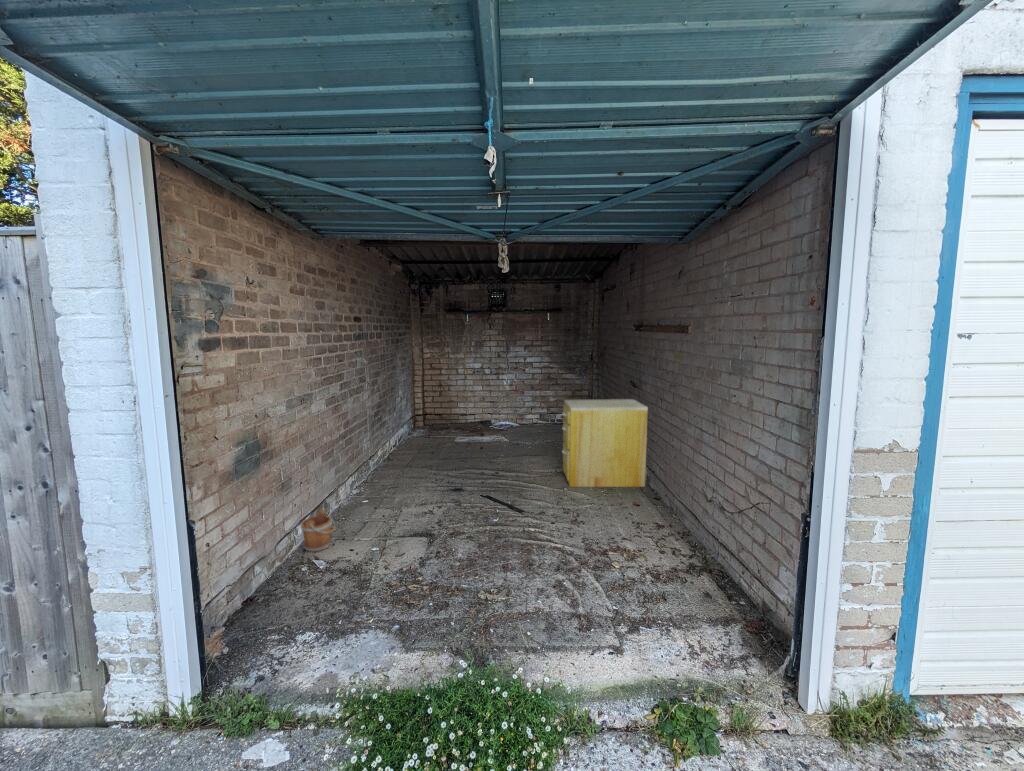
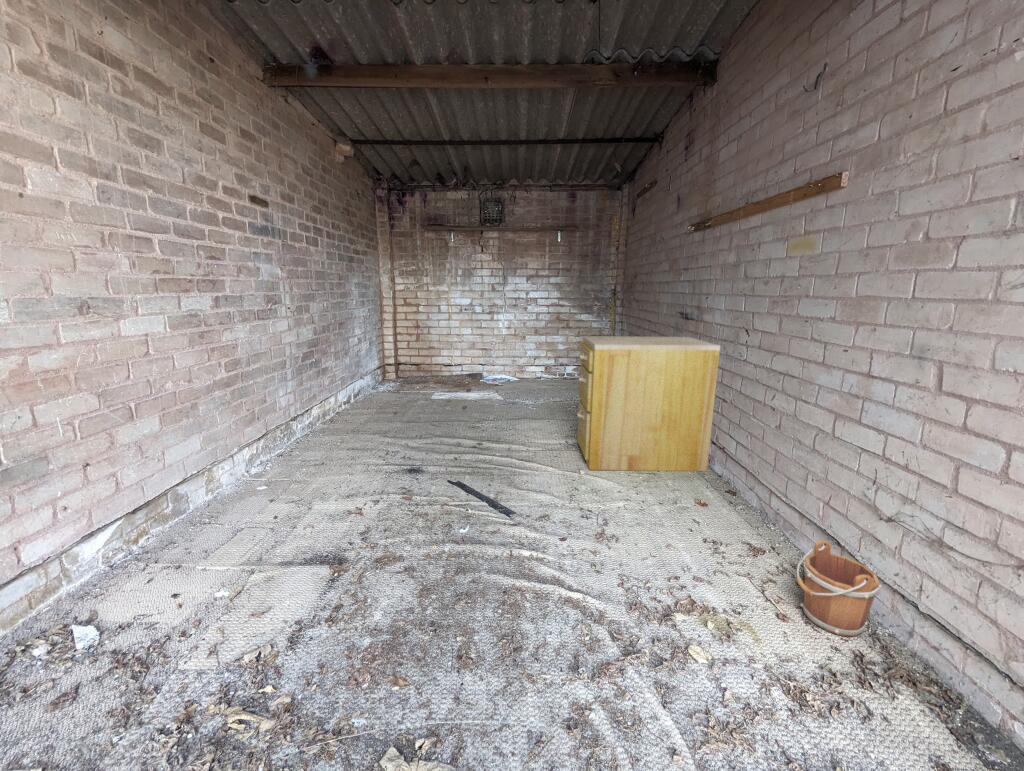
bucket: present [301,510,335,552] -> present [797,541,881,637]

